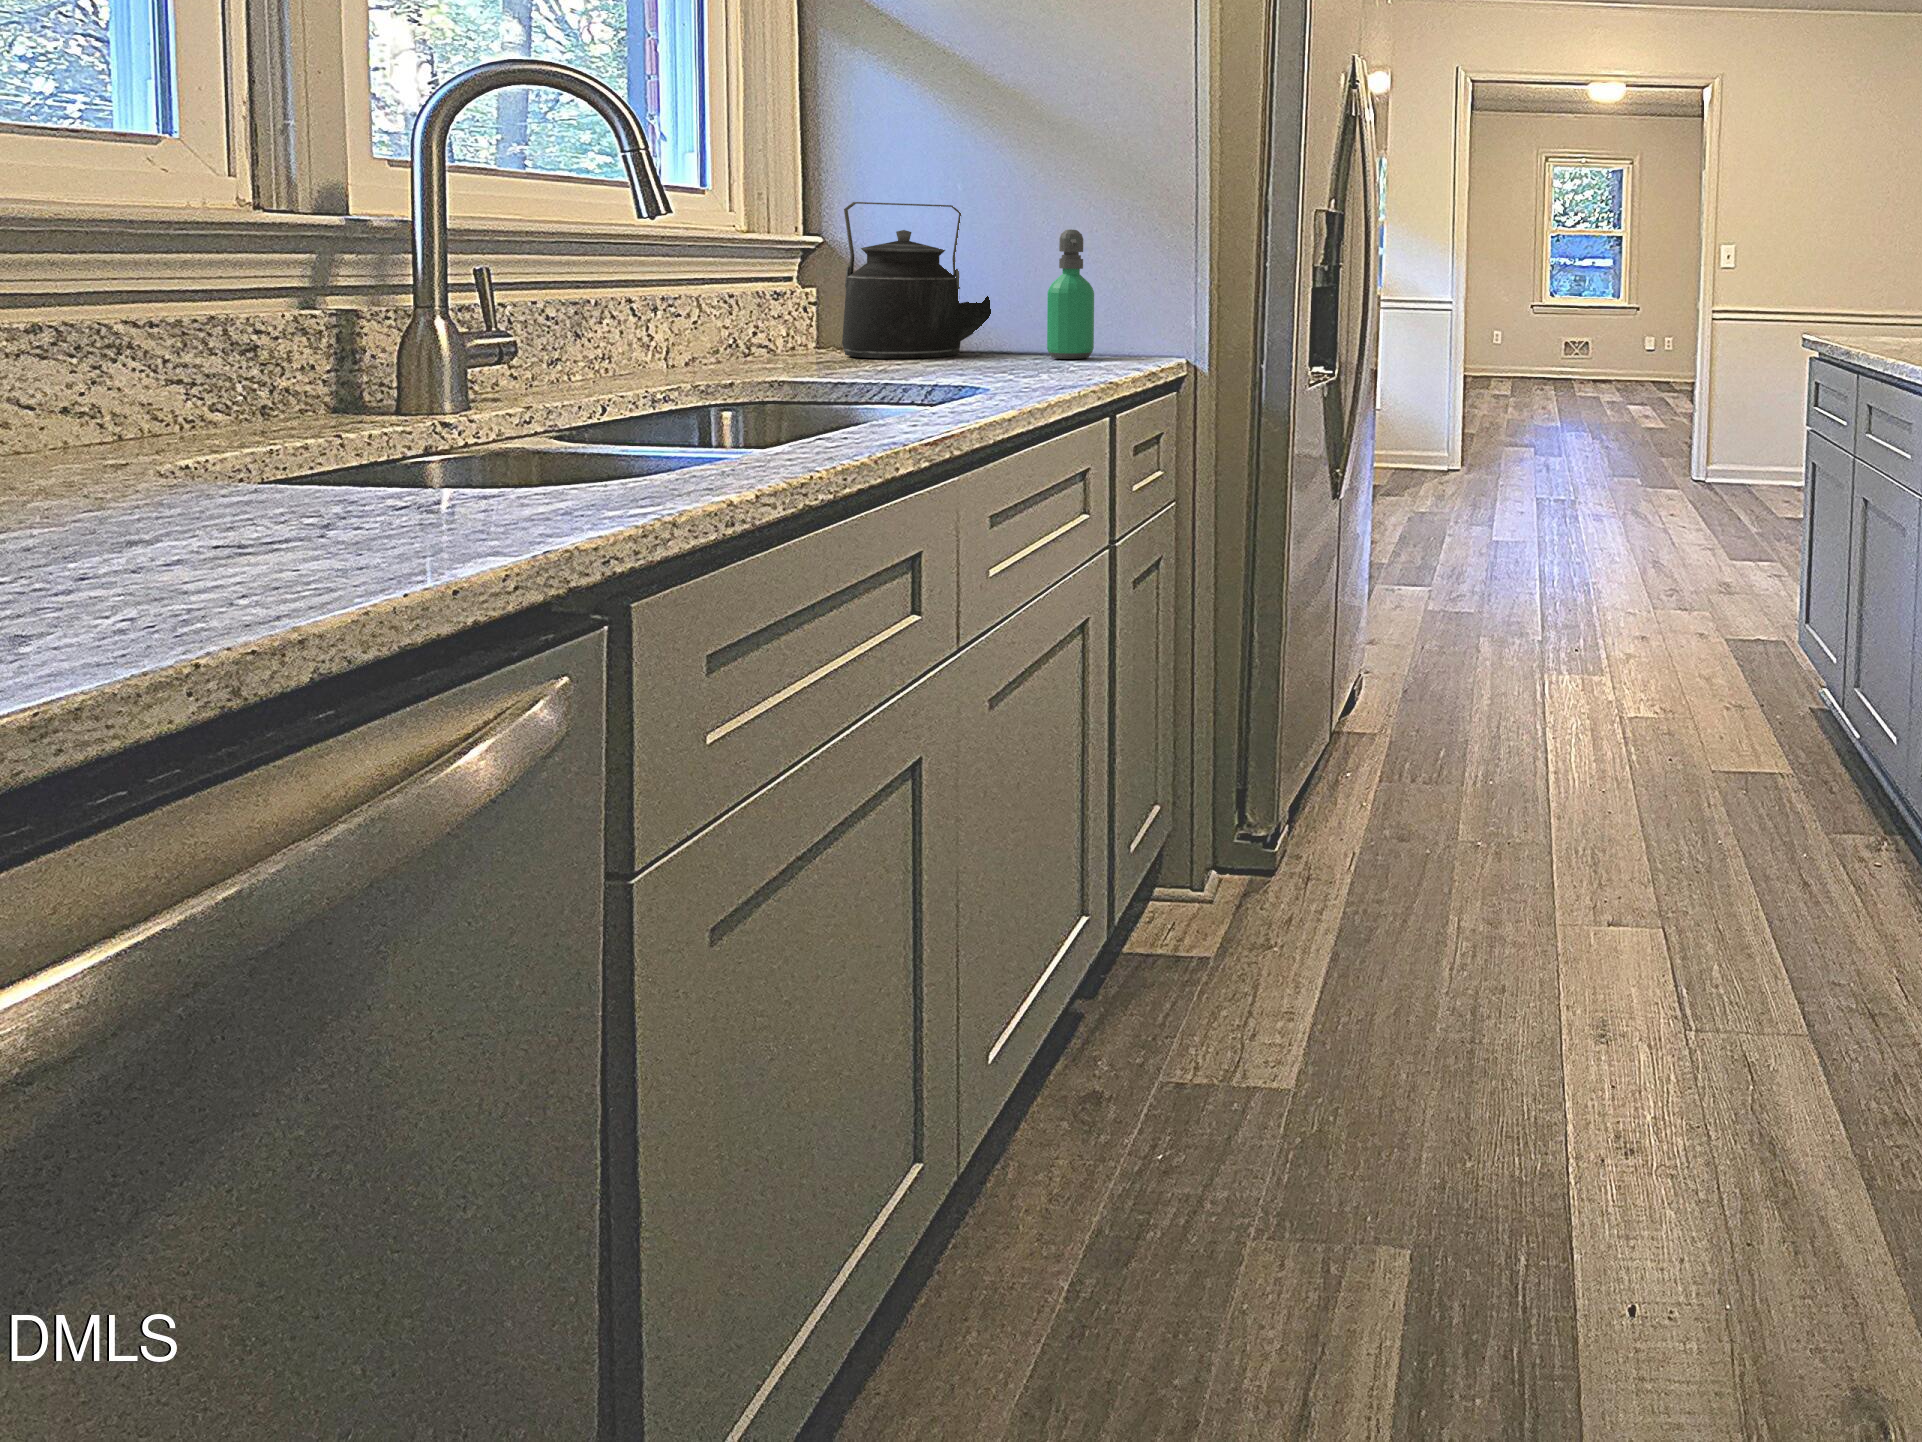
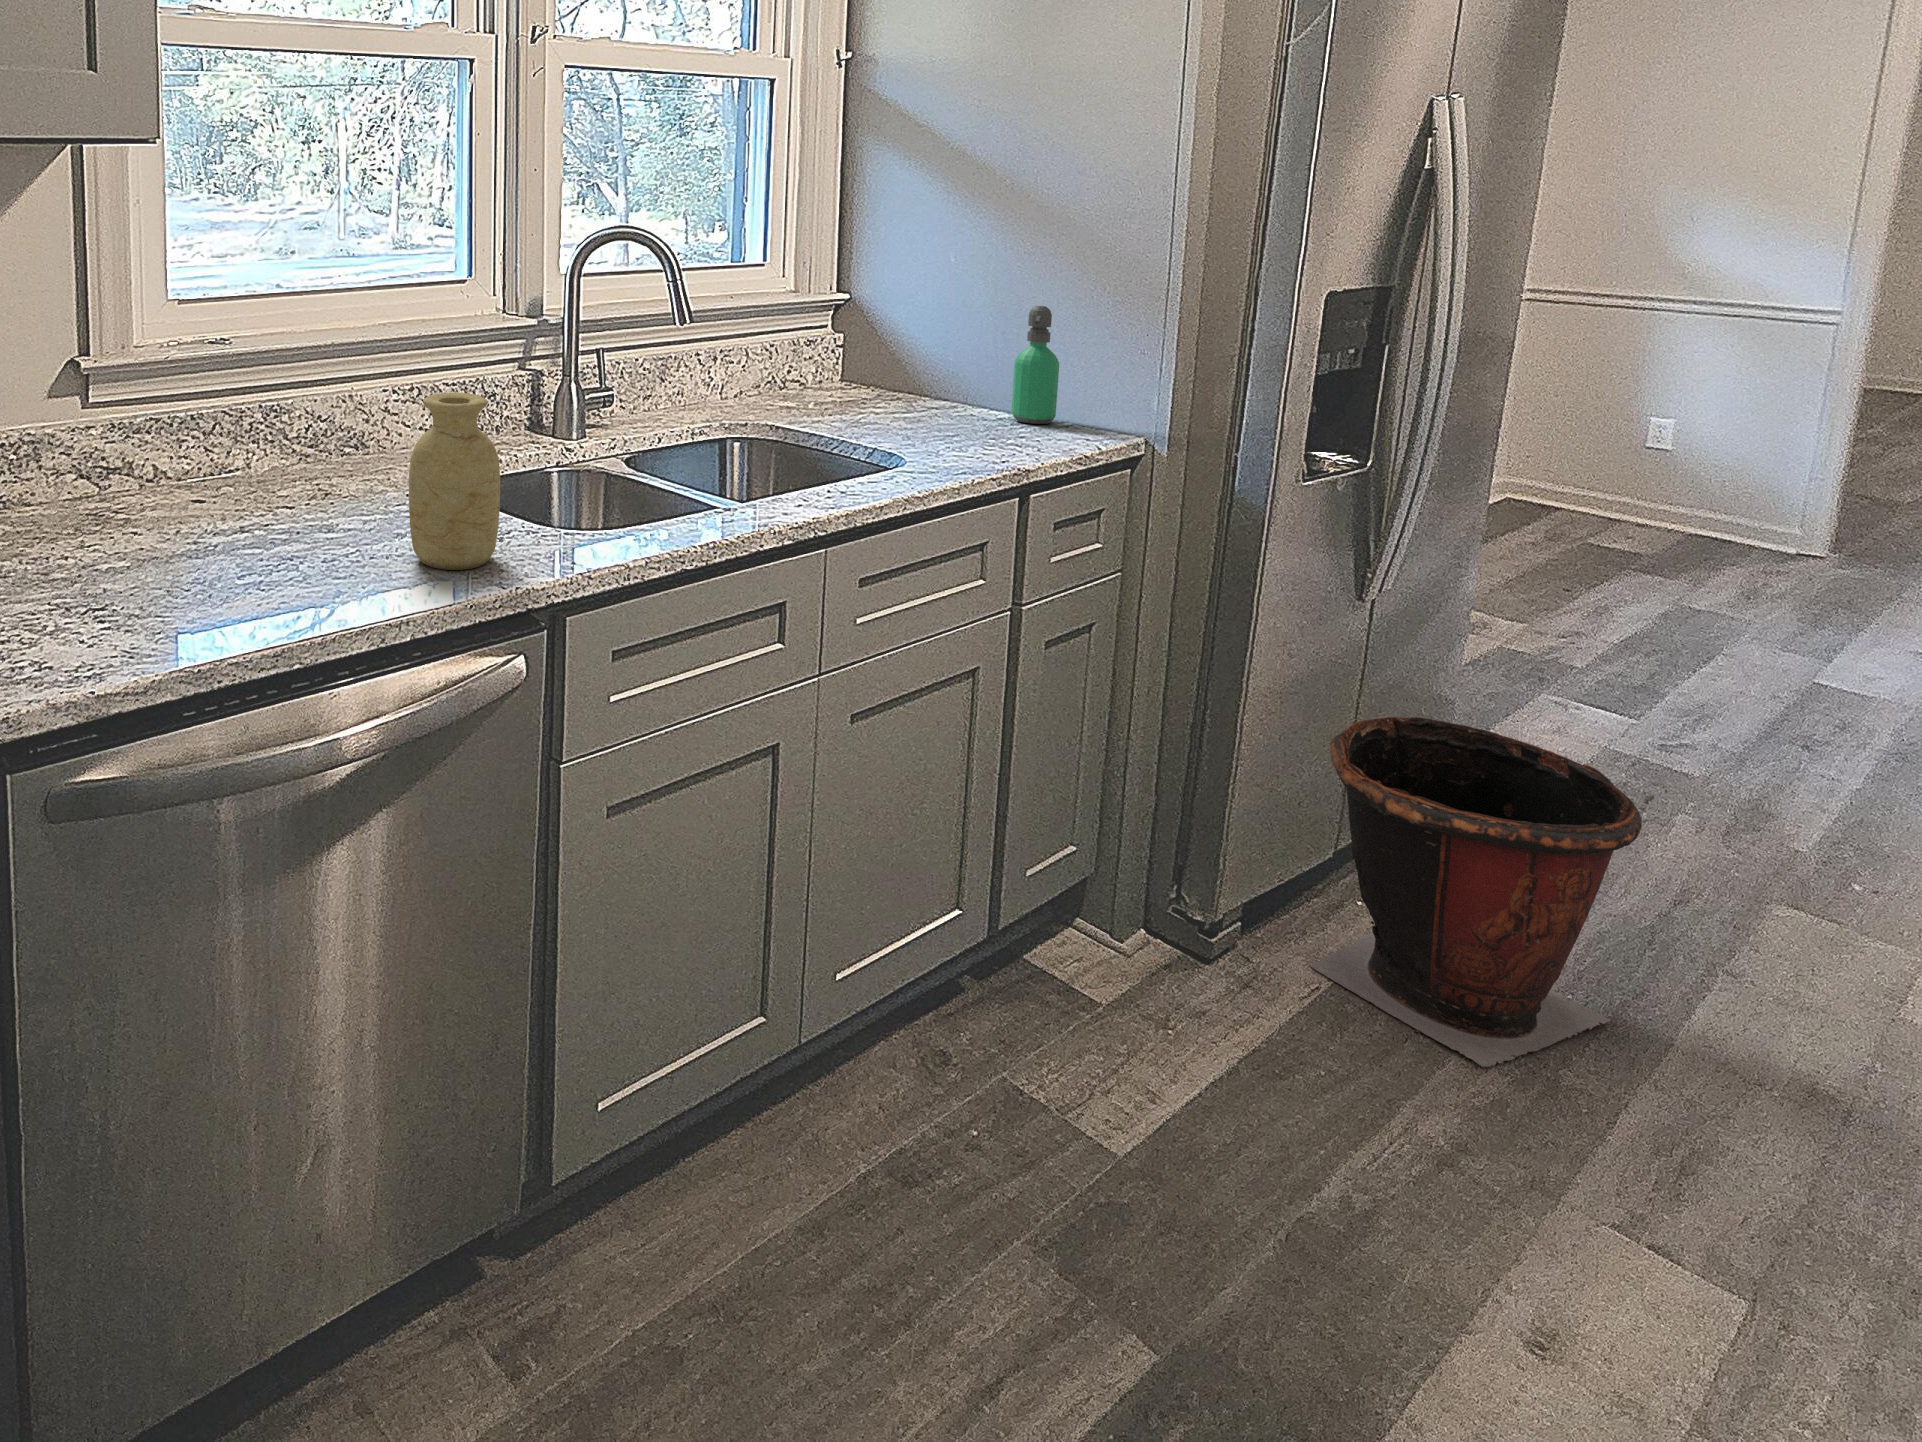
kettle: present [842,202,991,358] -> none [855,270,1002,404]
vase: none [205,211,459,566] -> present [409,393,500,570]
waste bin: none [1341,572,1545,857] -> present [1307,712,1654,1067]

